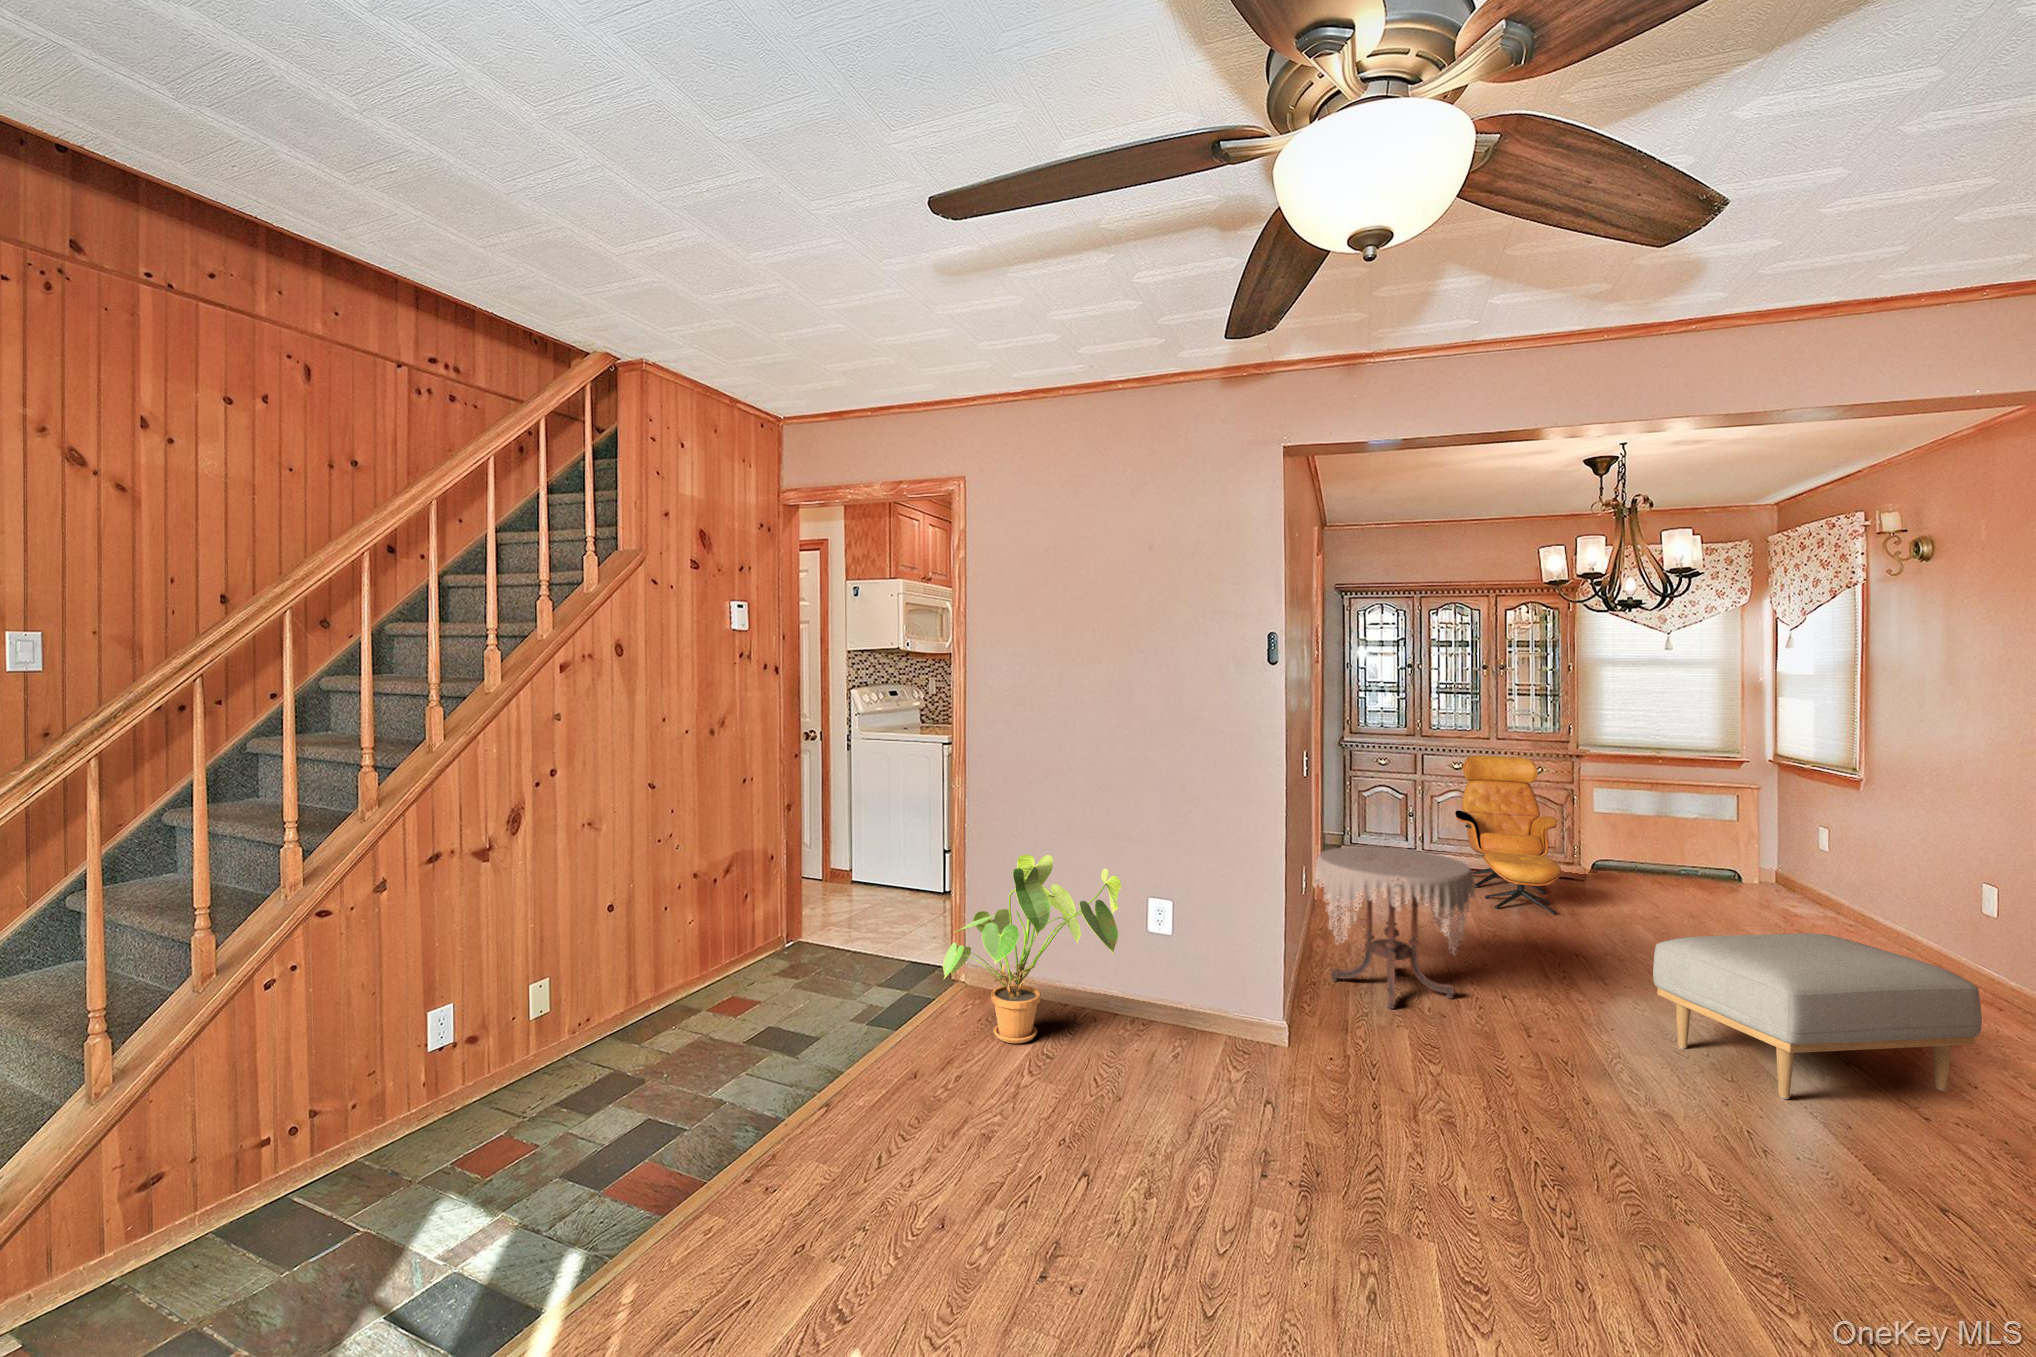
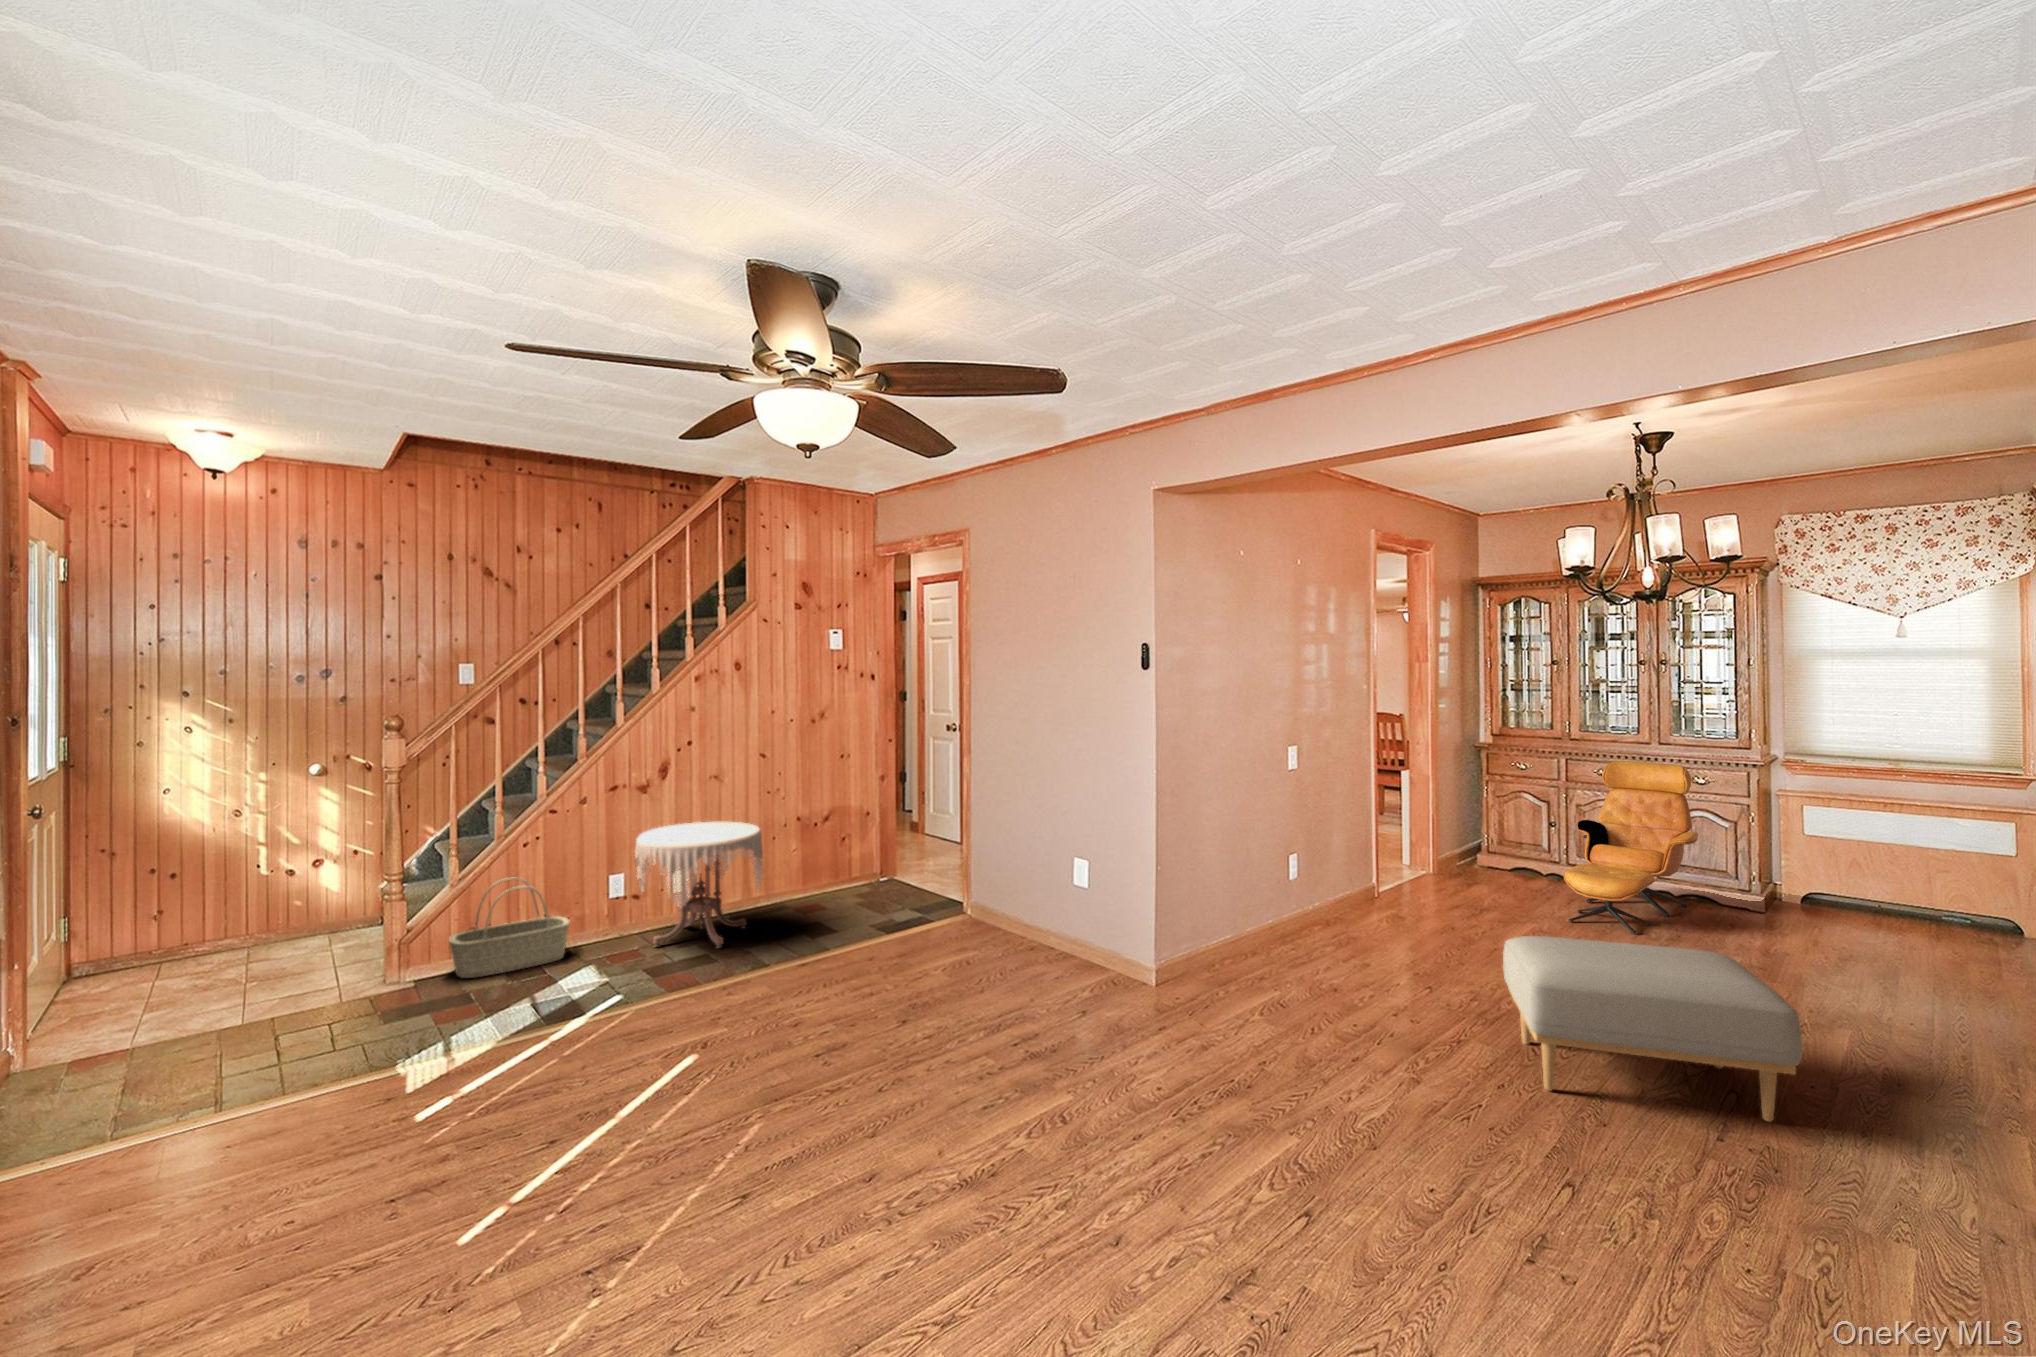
side table: present [1314,847,1475,1009] -> present [635,822,763,948]
house plant: present [943,855,1121,1043] -> none [901,817,1046,951]
basket: none [117,1053,388,1297] -> present [449,878,569,978]

